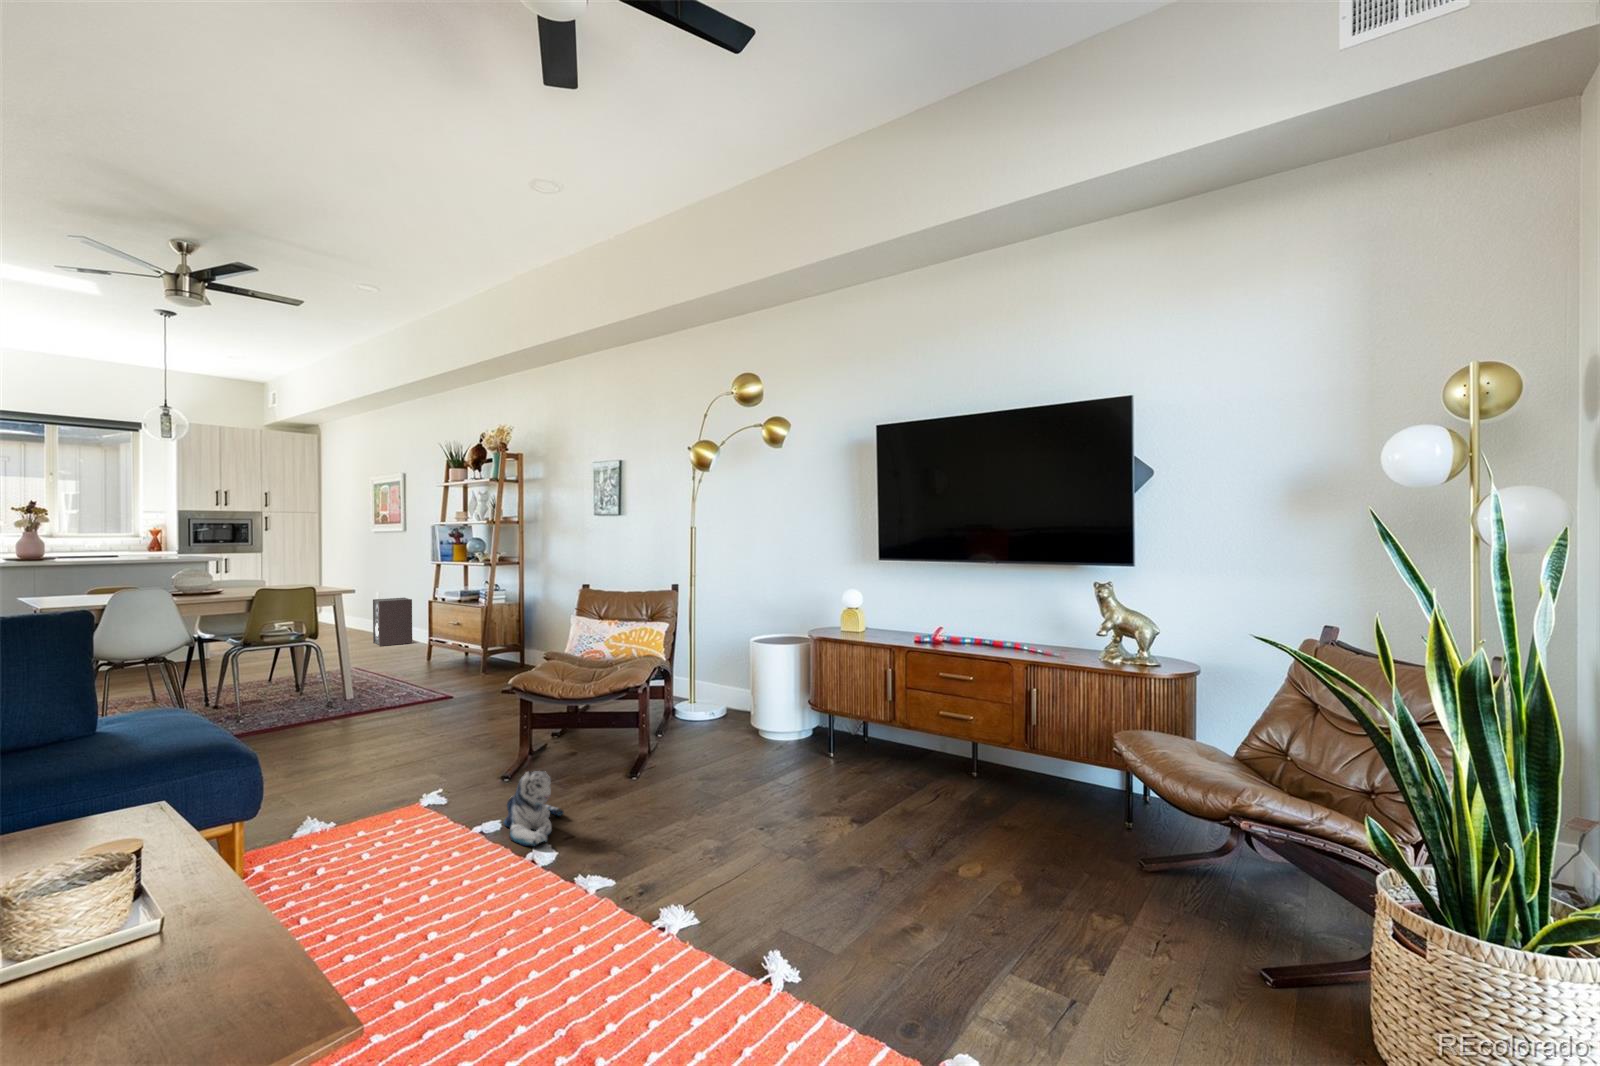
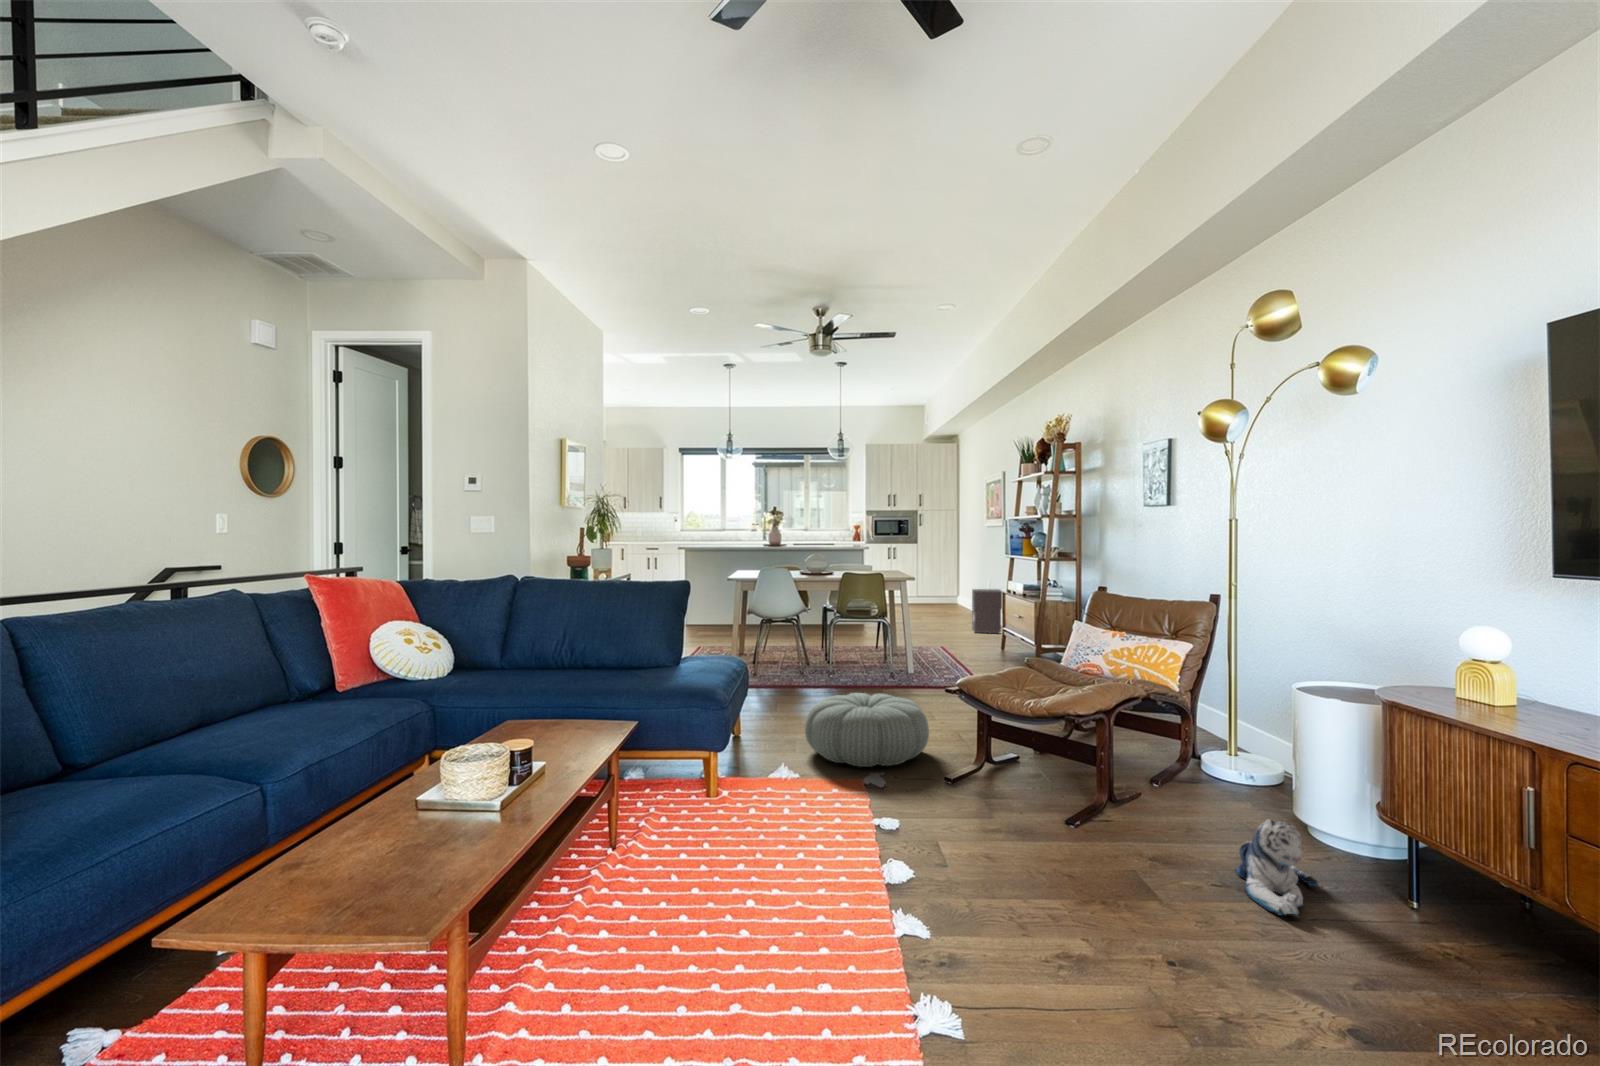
pouf: none [316,711,466,793] -> present [805,693,929,767]
plush toy: present [503,771,564,846] -> present [1235,820,1318,916]

